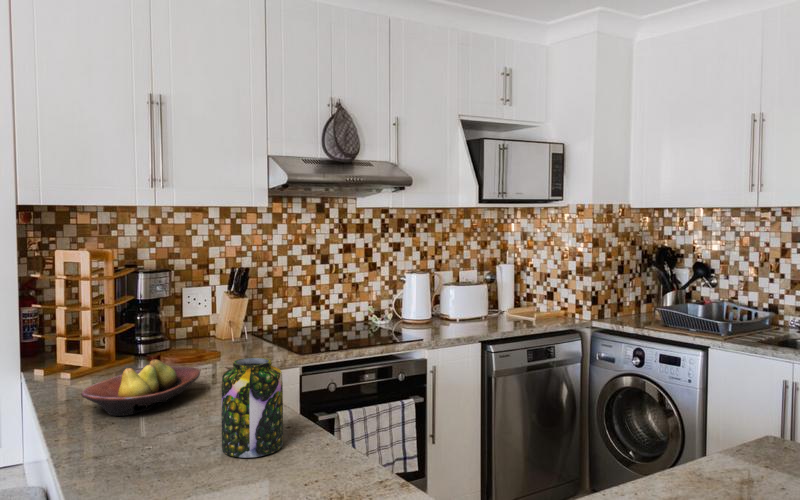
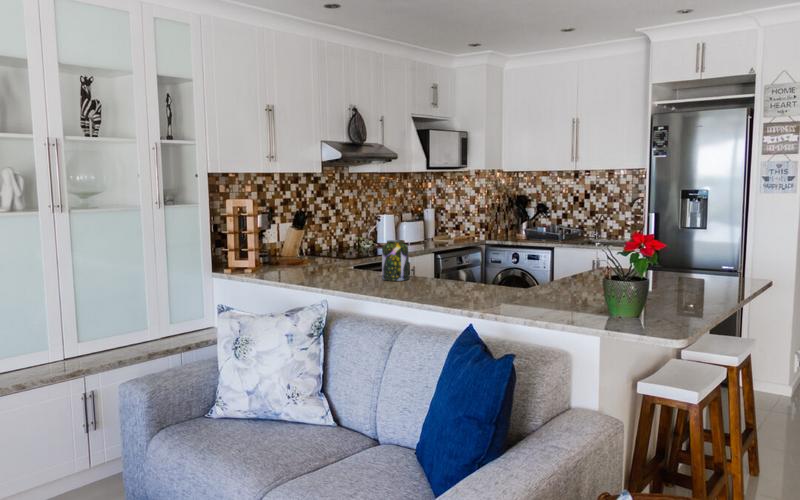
fruit bowl: present [81,360,200,416] -> none [289,252,333,276]

